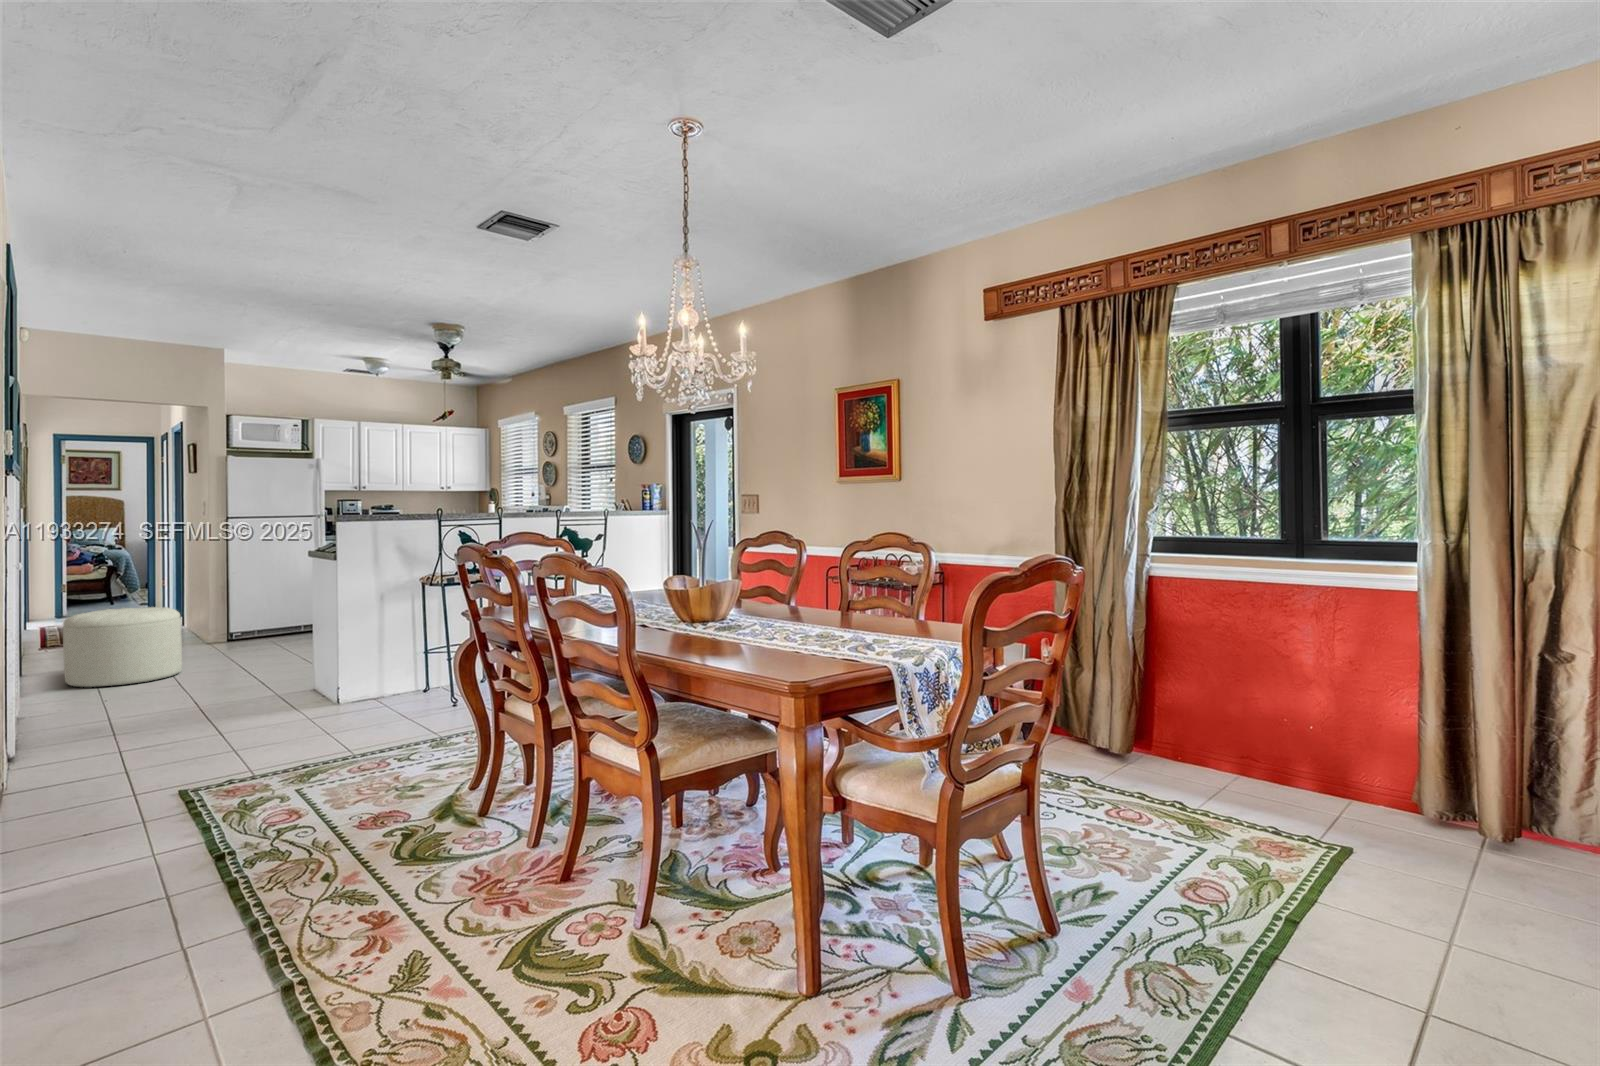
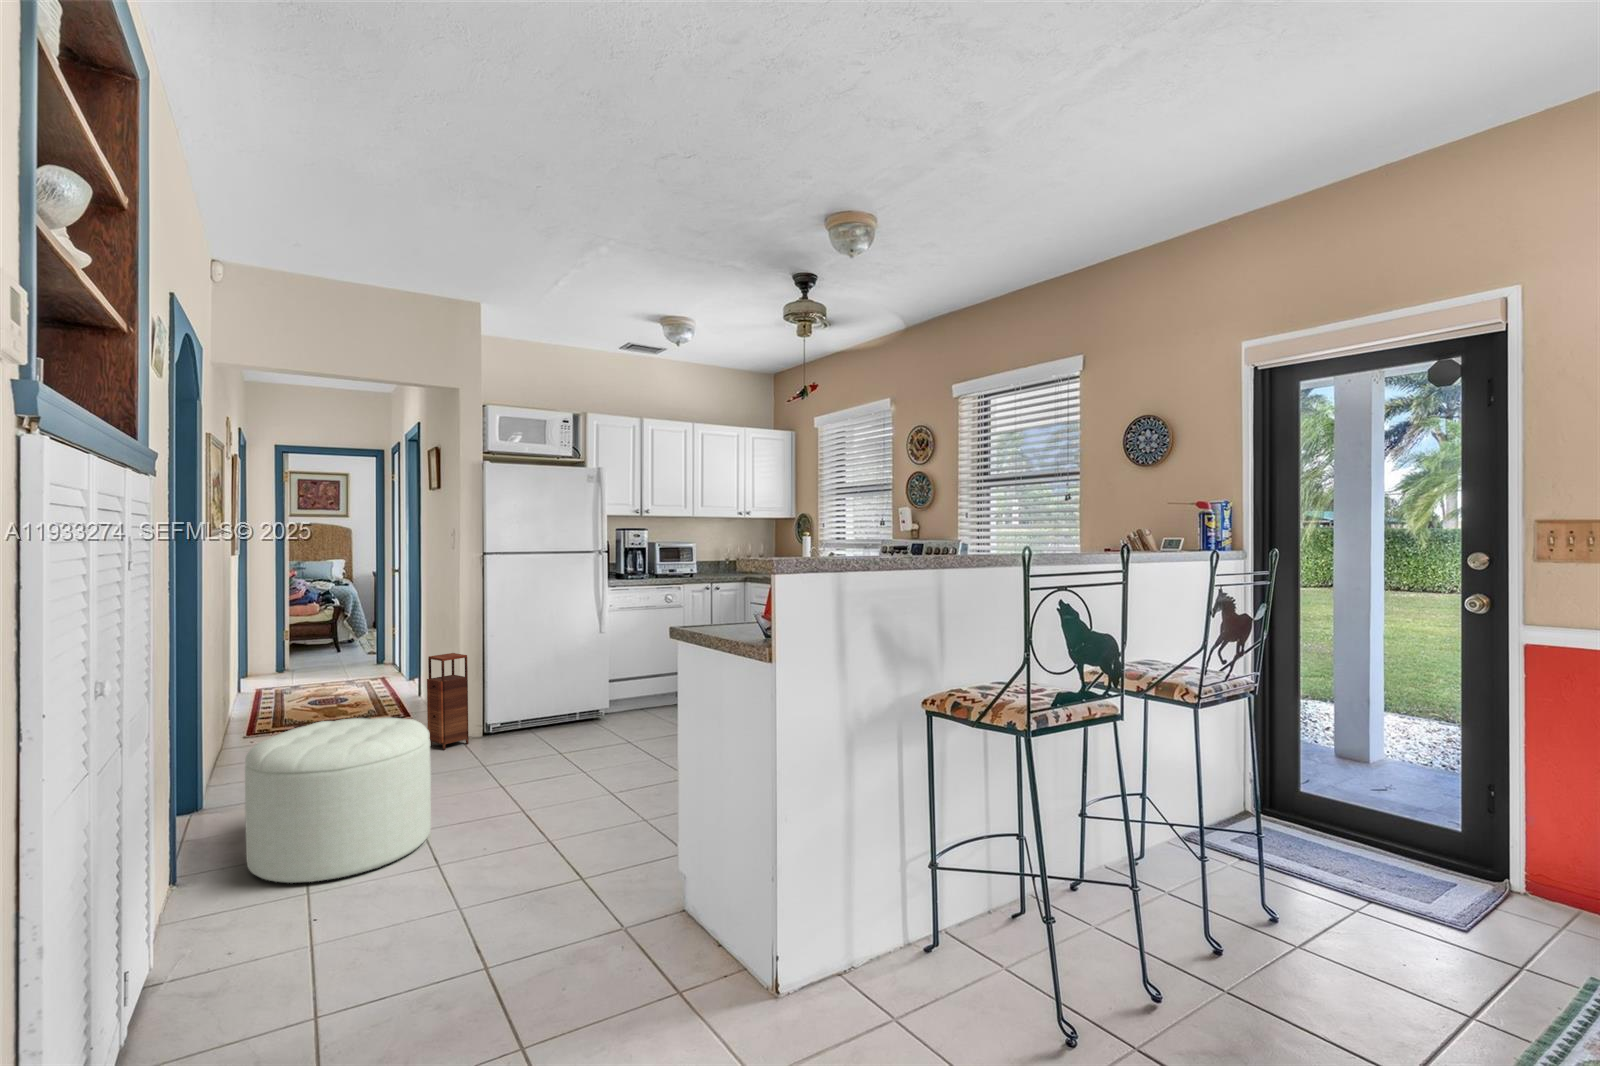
storage cabinet: none [185,583,217,646] -> present [427,653,469,750]

